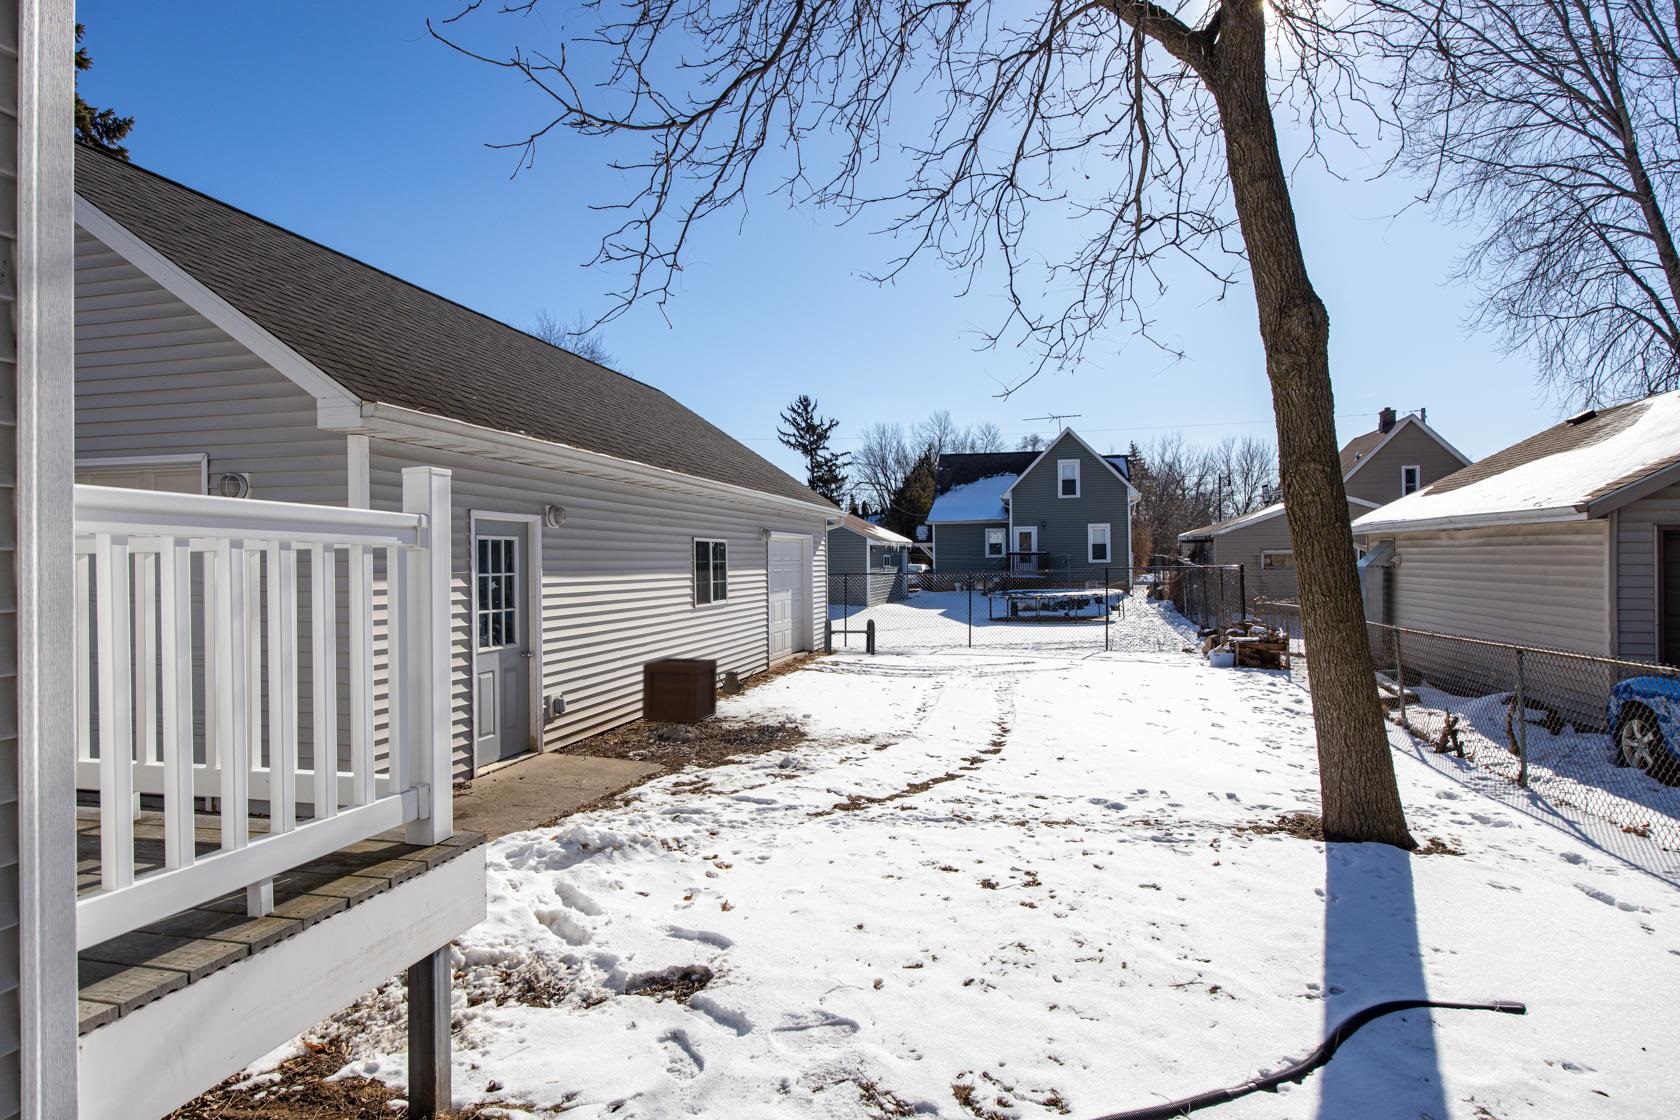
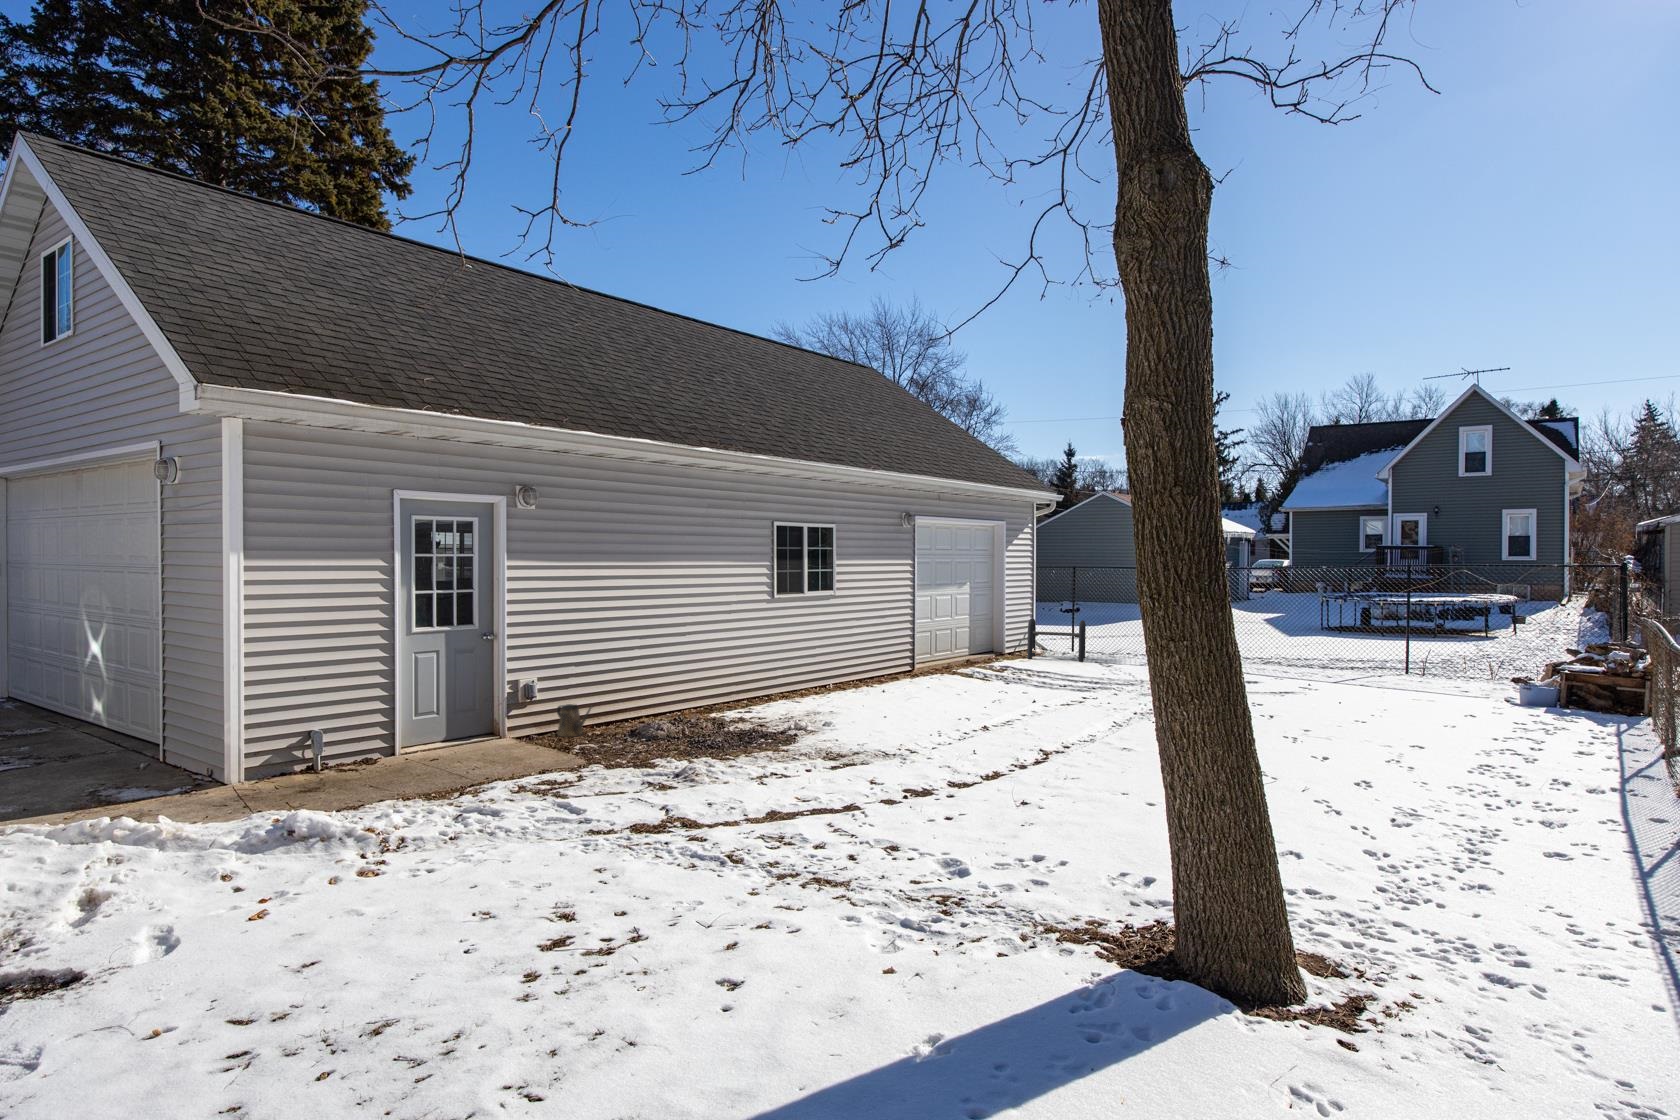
wooden crate: present [642,658,717,723] -> none [673,650,757,720]
watering can: present [718,670,756,694] -> present [557,704,593,737]

